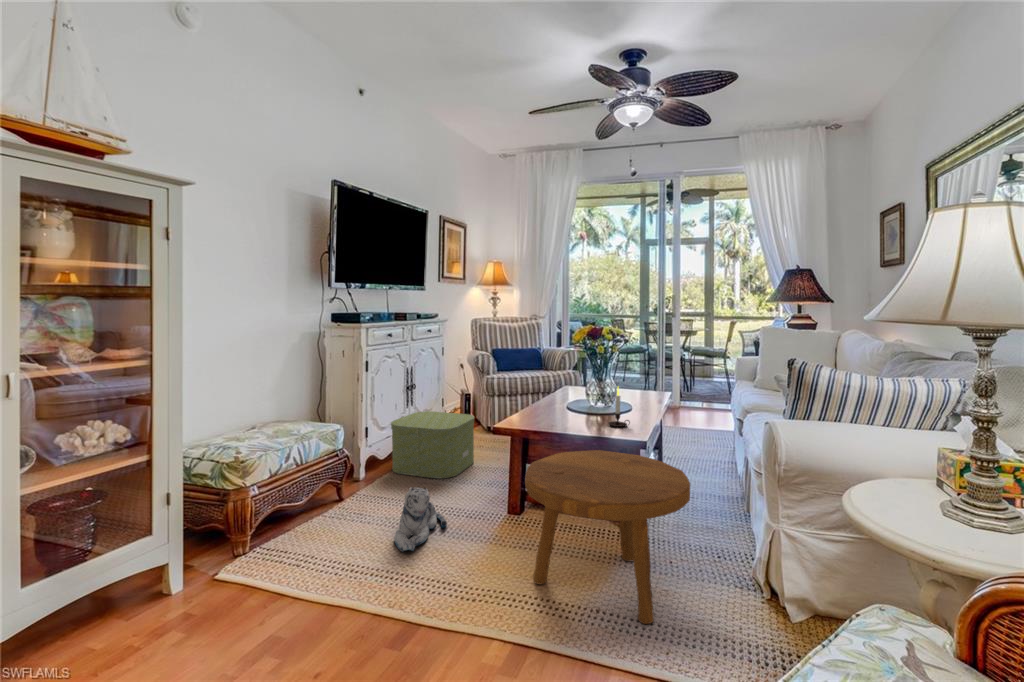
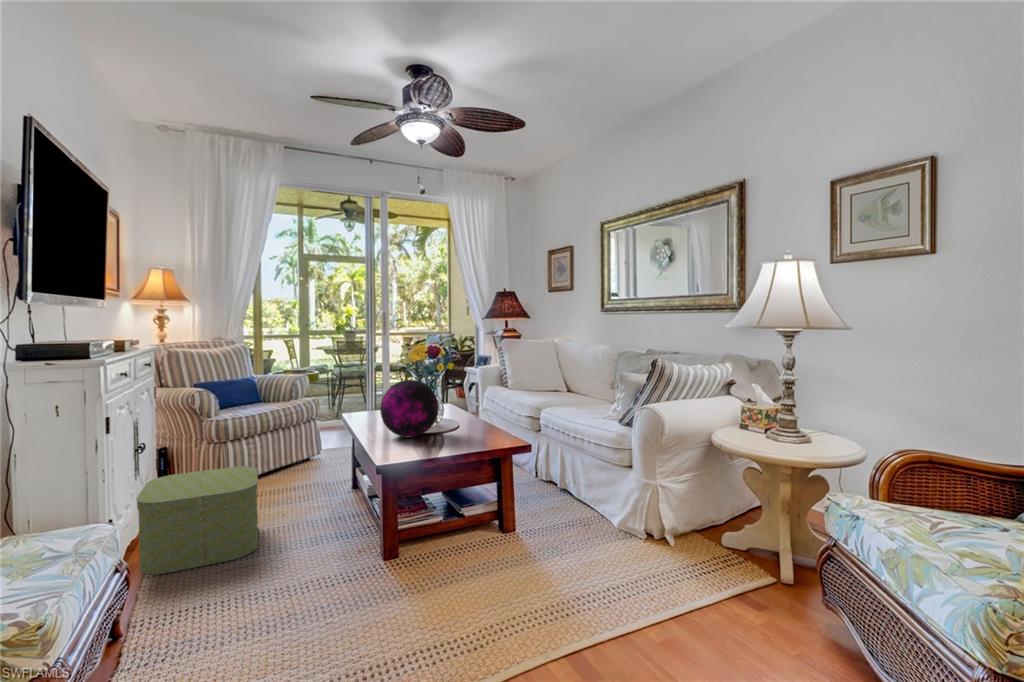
decorative orb: none [546,360,600,415] -> present [380,380,439,437]
candle: present [608,387,630,427] -> none [464,399,487,439]
footstool: present [525,450,690,624] -> none [480,456,631,605]
plush toy: present [394,487,447,552] -> none [281,559,351,651]

